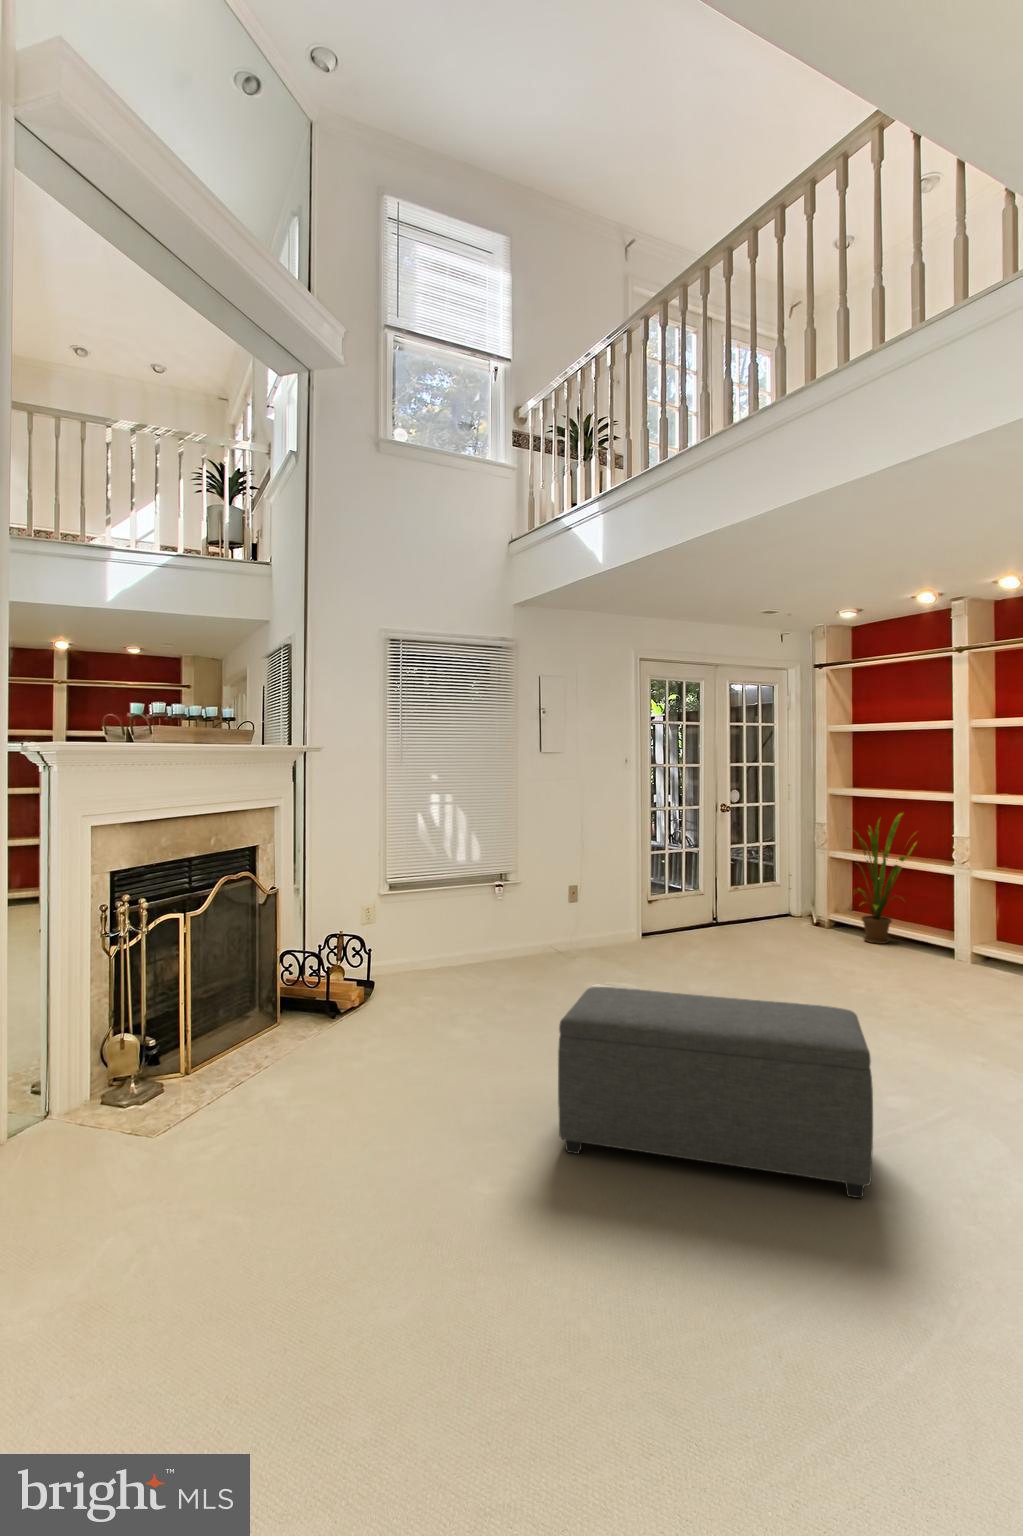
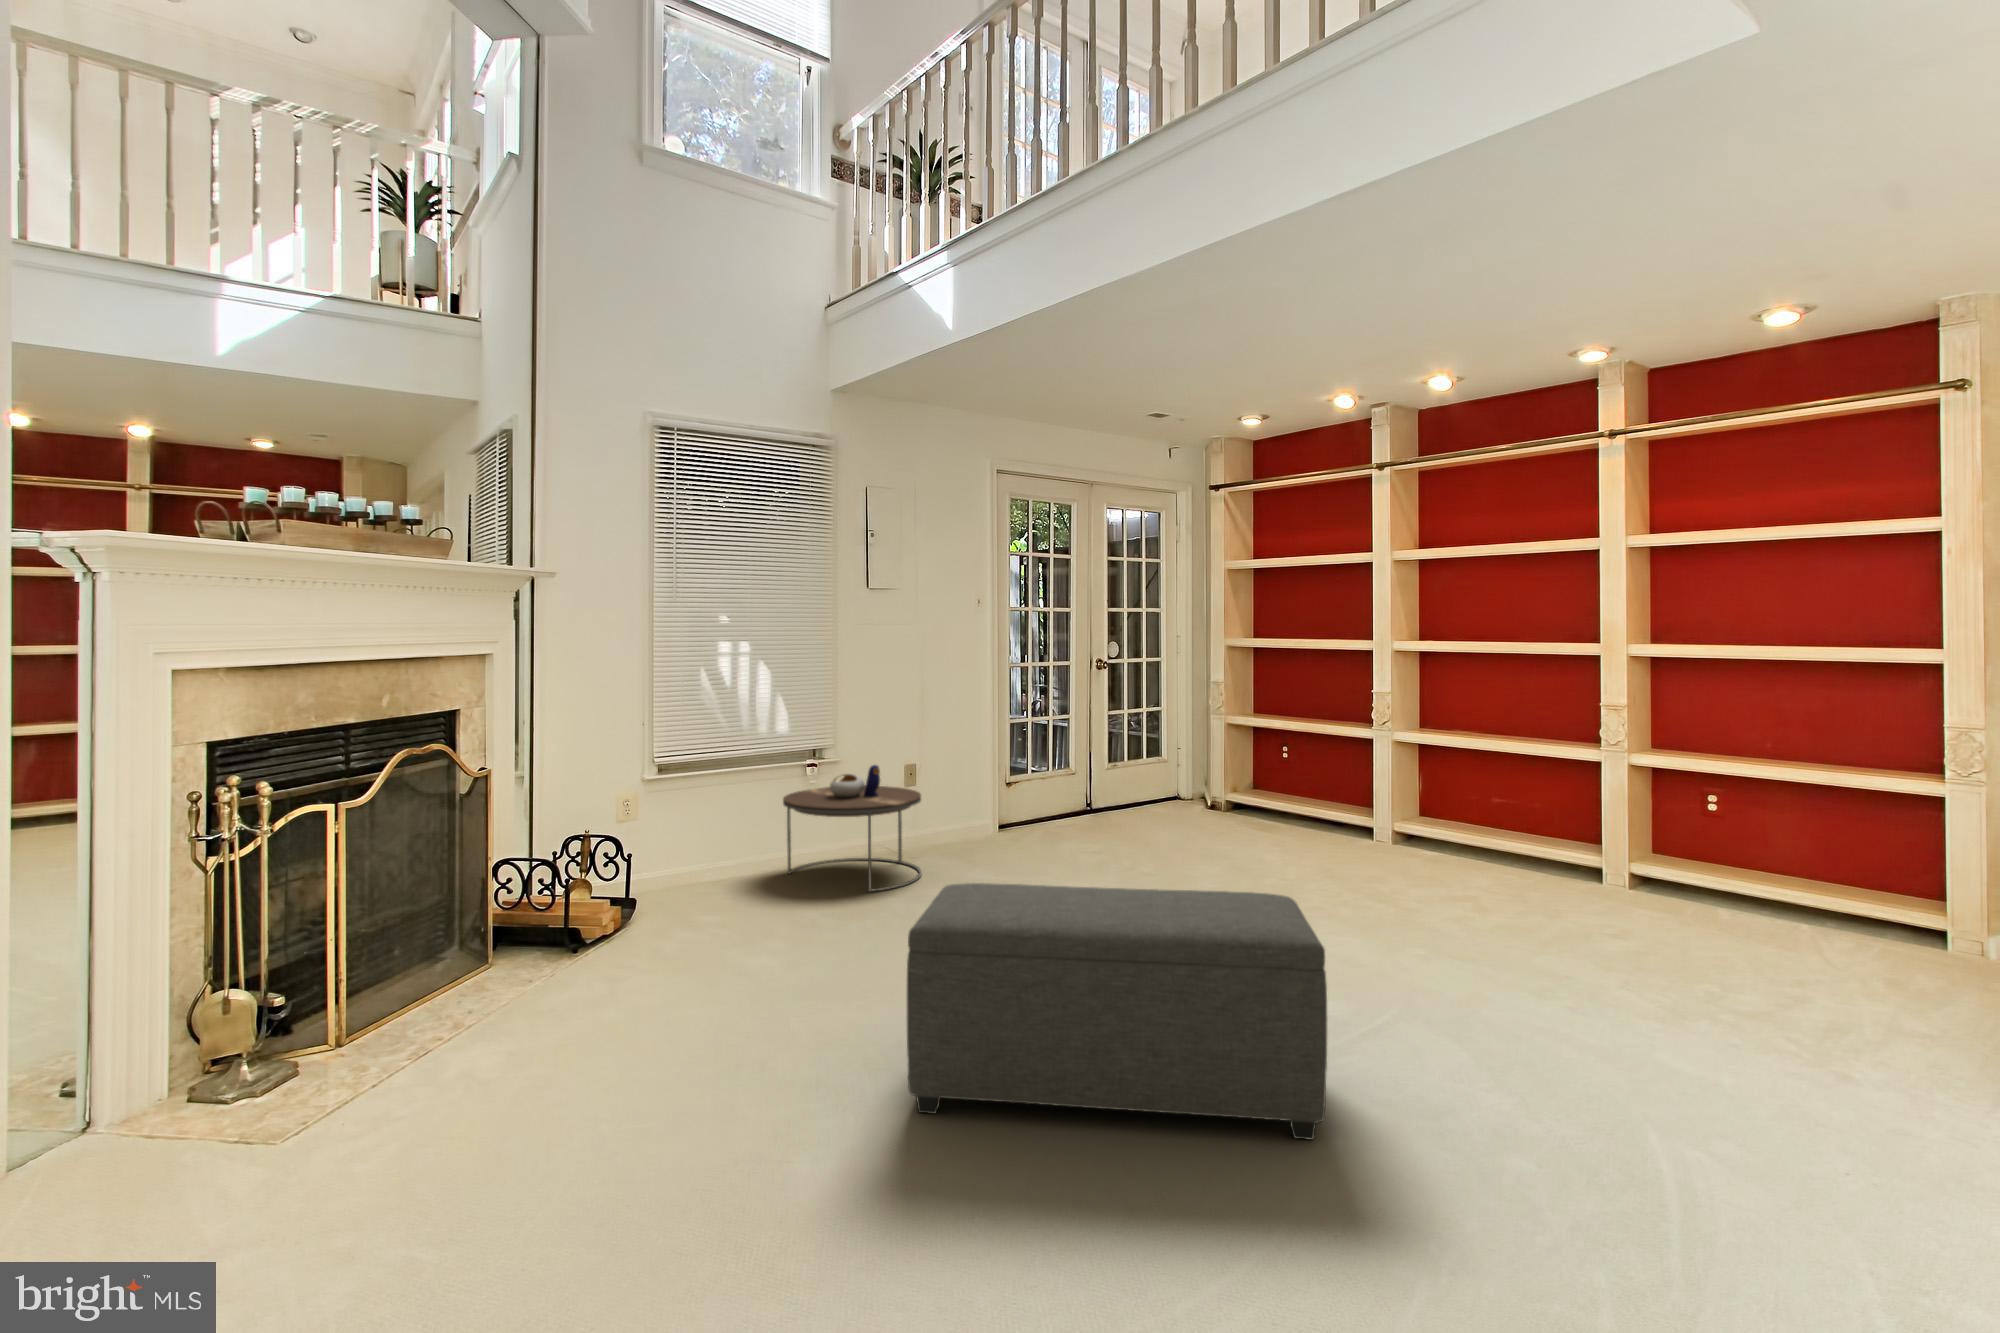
house plant: present [854,813,915,944] -> none [1245,668,1330,826]
side table: none [475,887,578,984] -> present [783,765,922,892]

